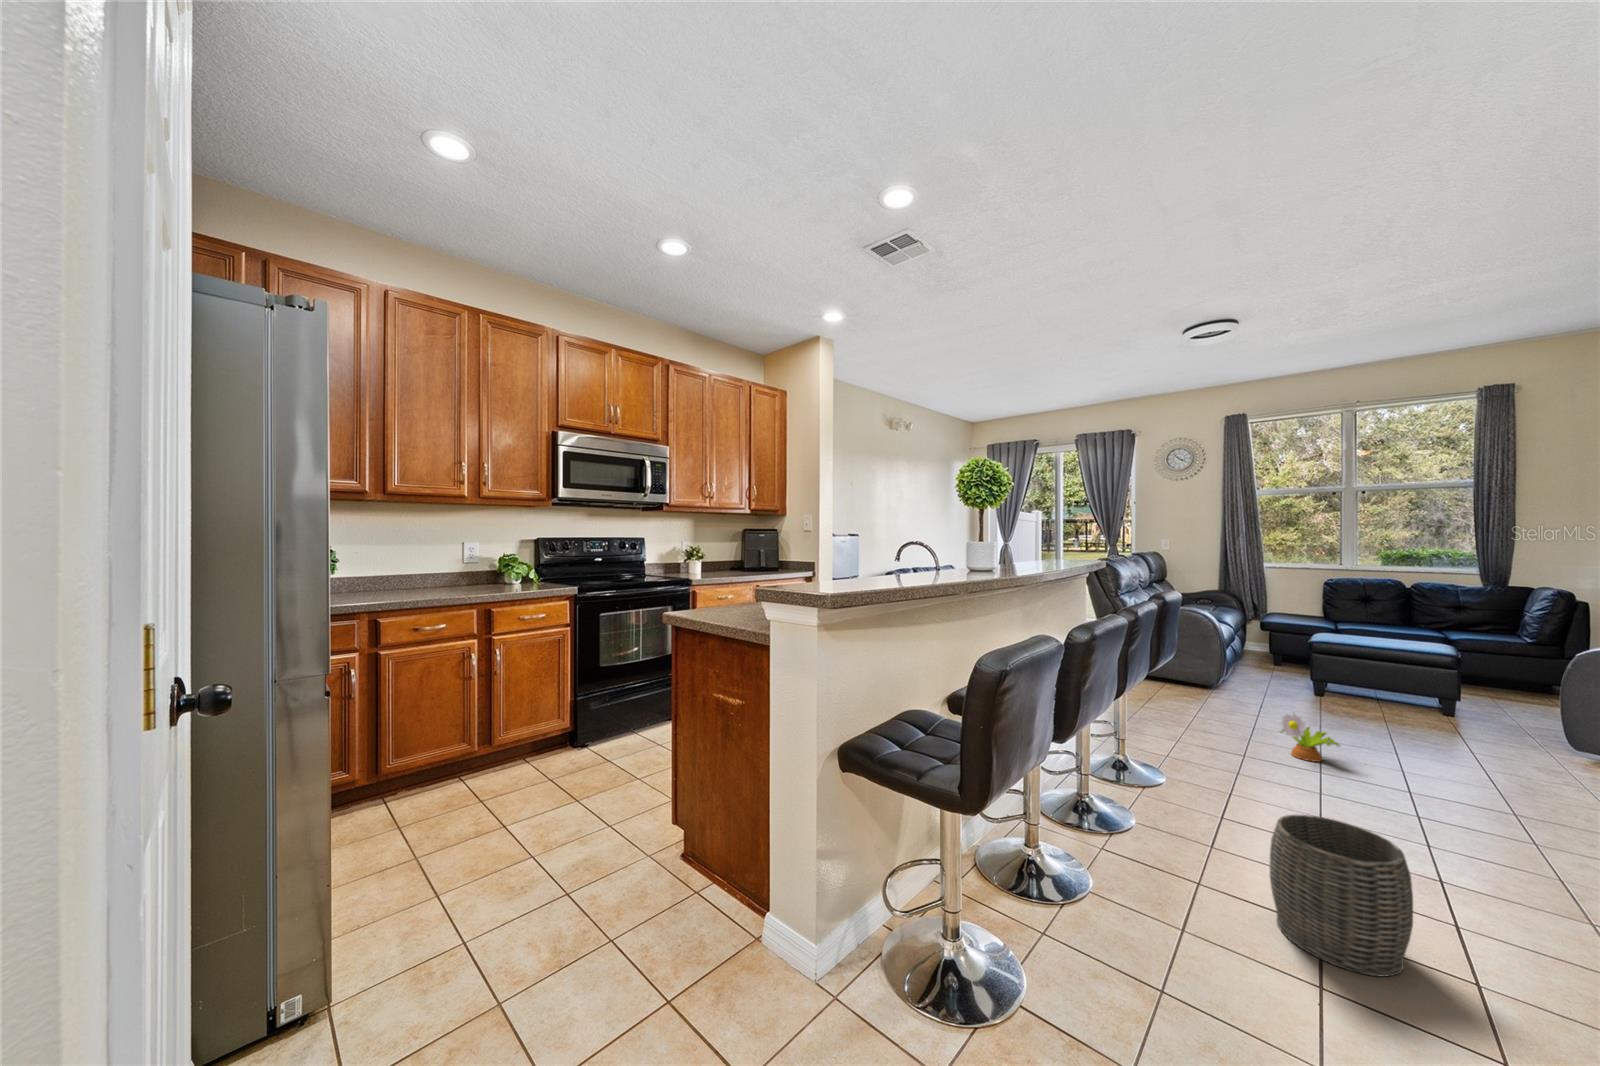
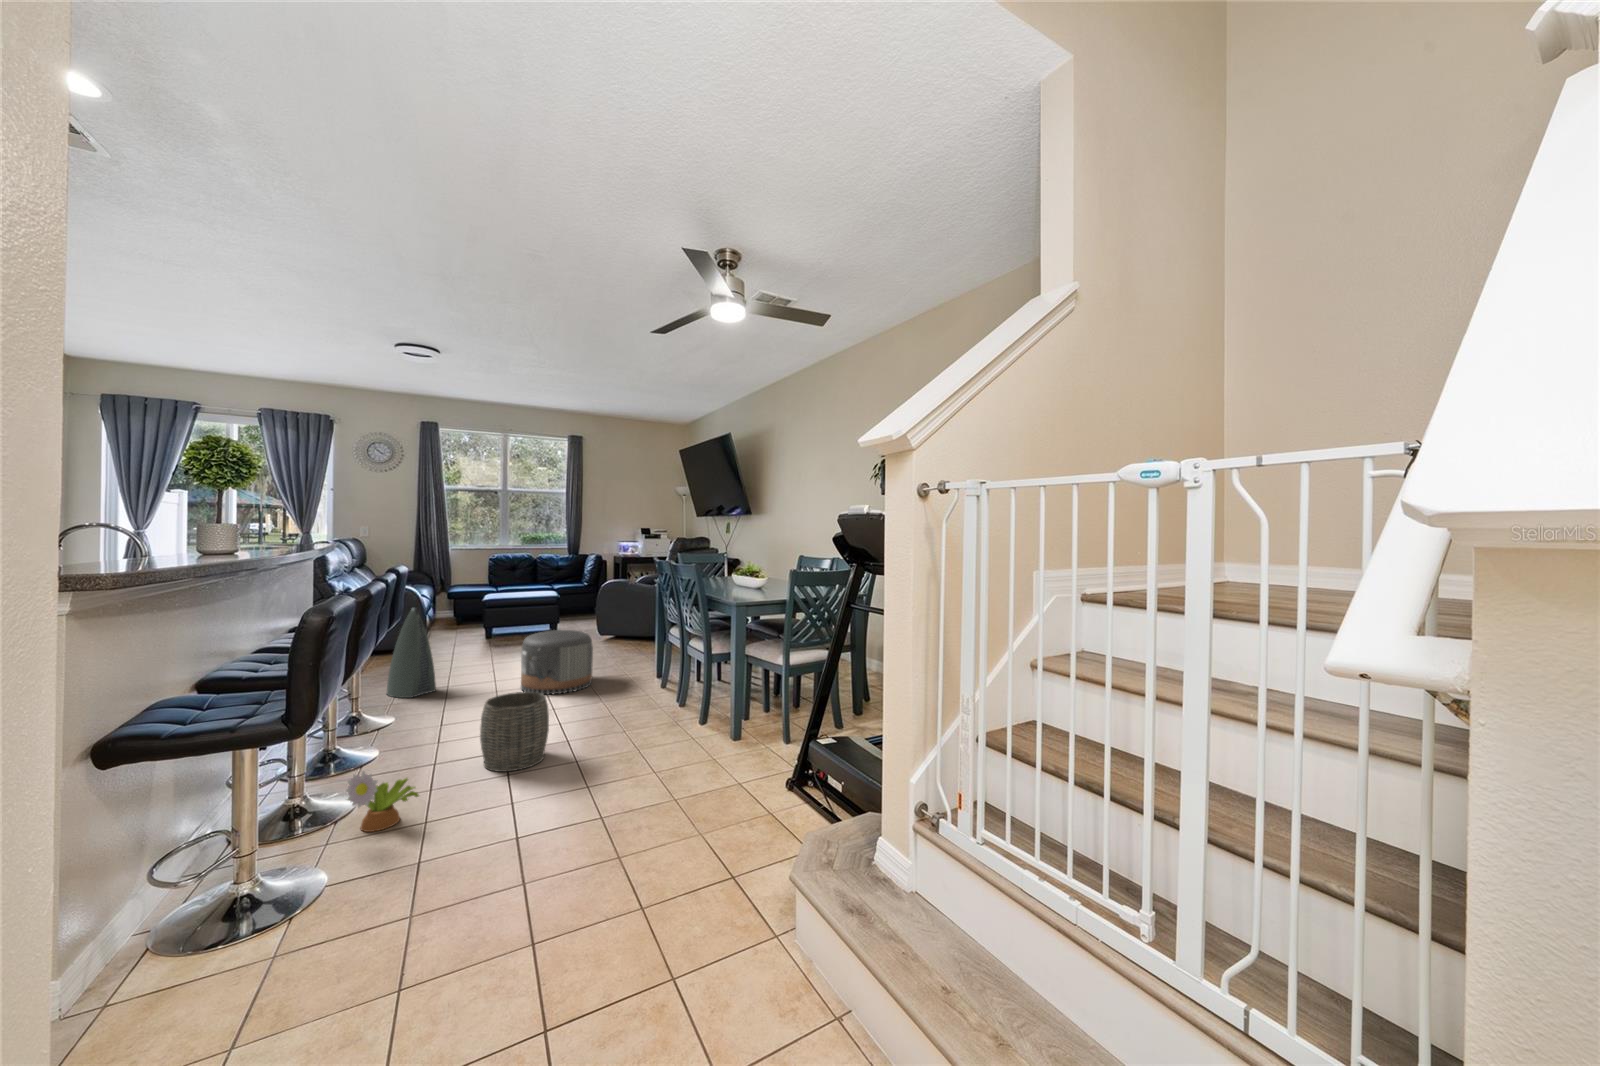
air purifier: none [1167,641,1227,755] -> present [386,608,436,698]
decorative plant: present [1281,713,1339,762] -> present [346,771,419,832]
pouf: none [1365,713,1538,845] -> present [521,630,593,694]

